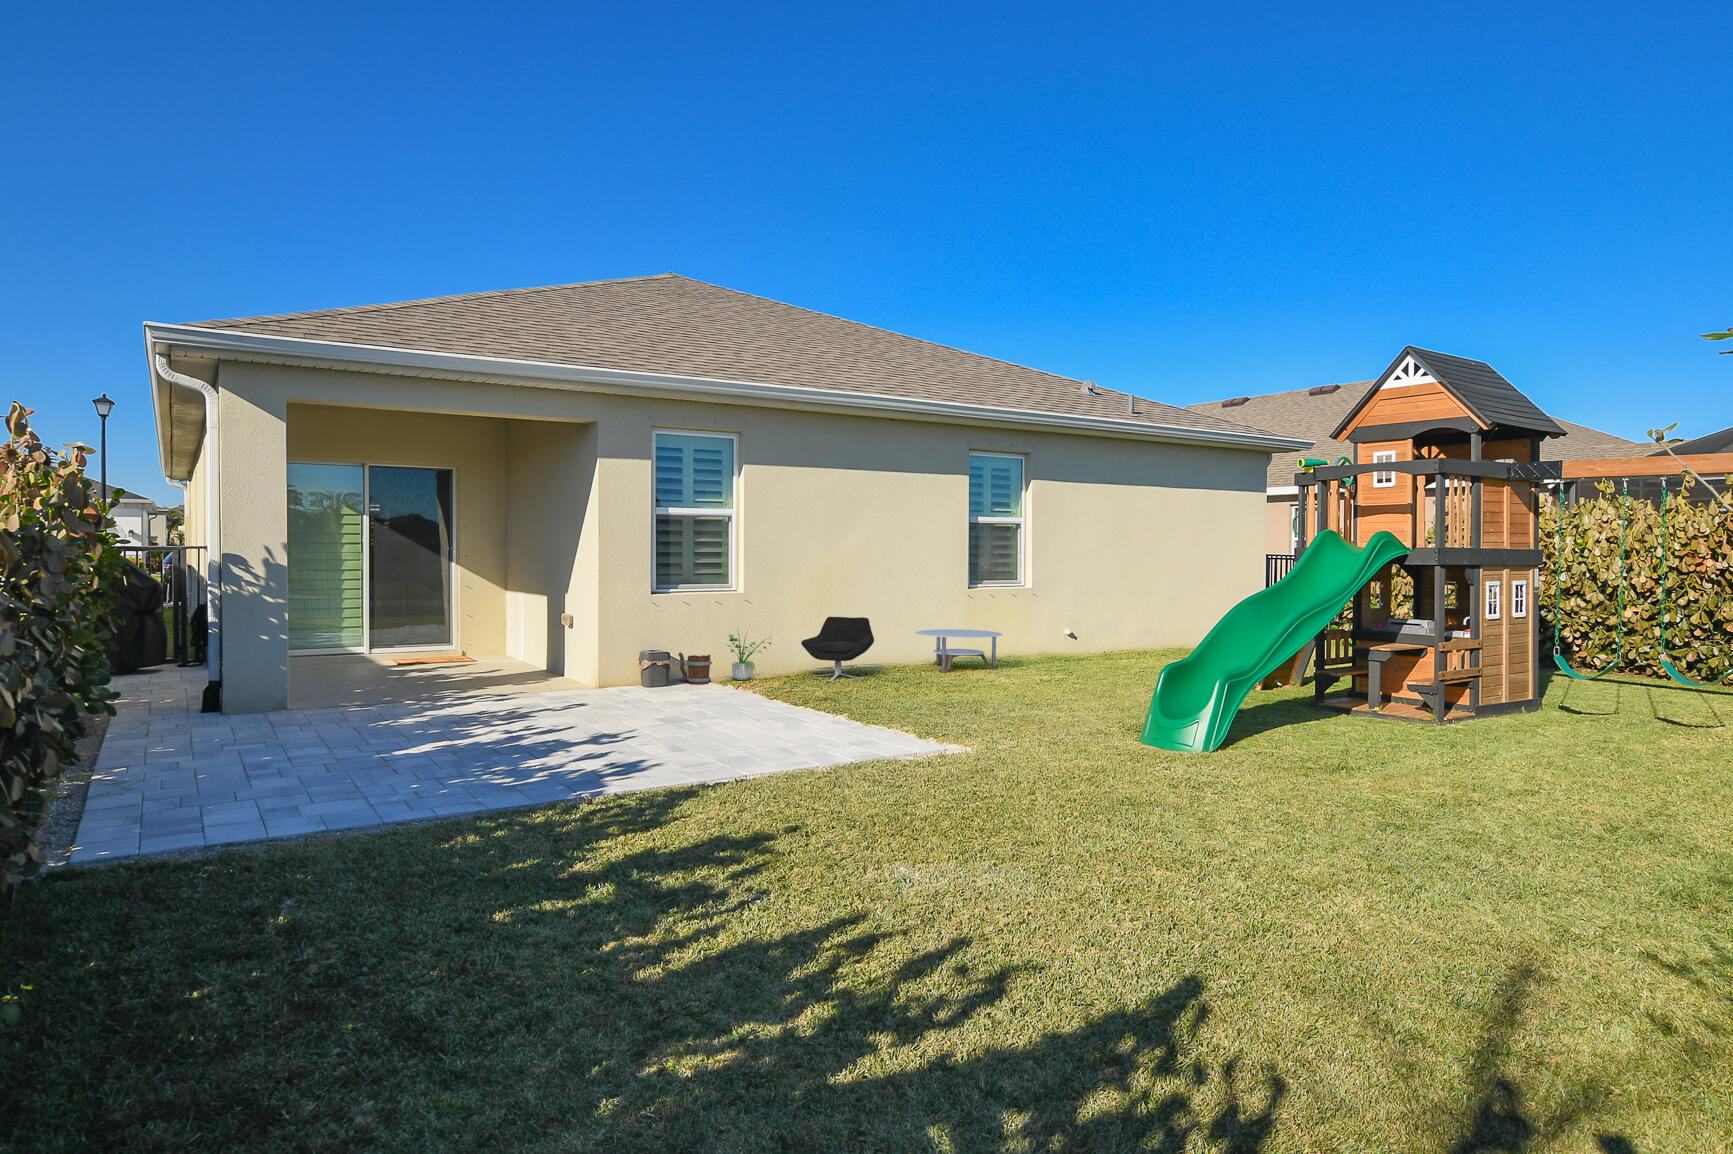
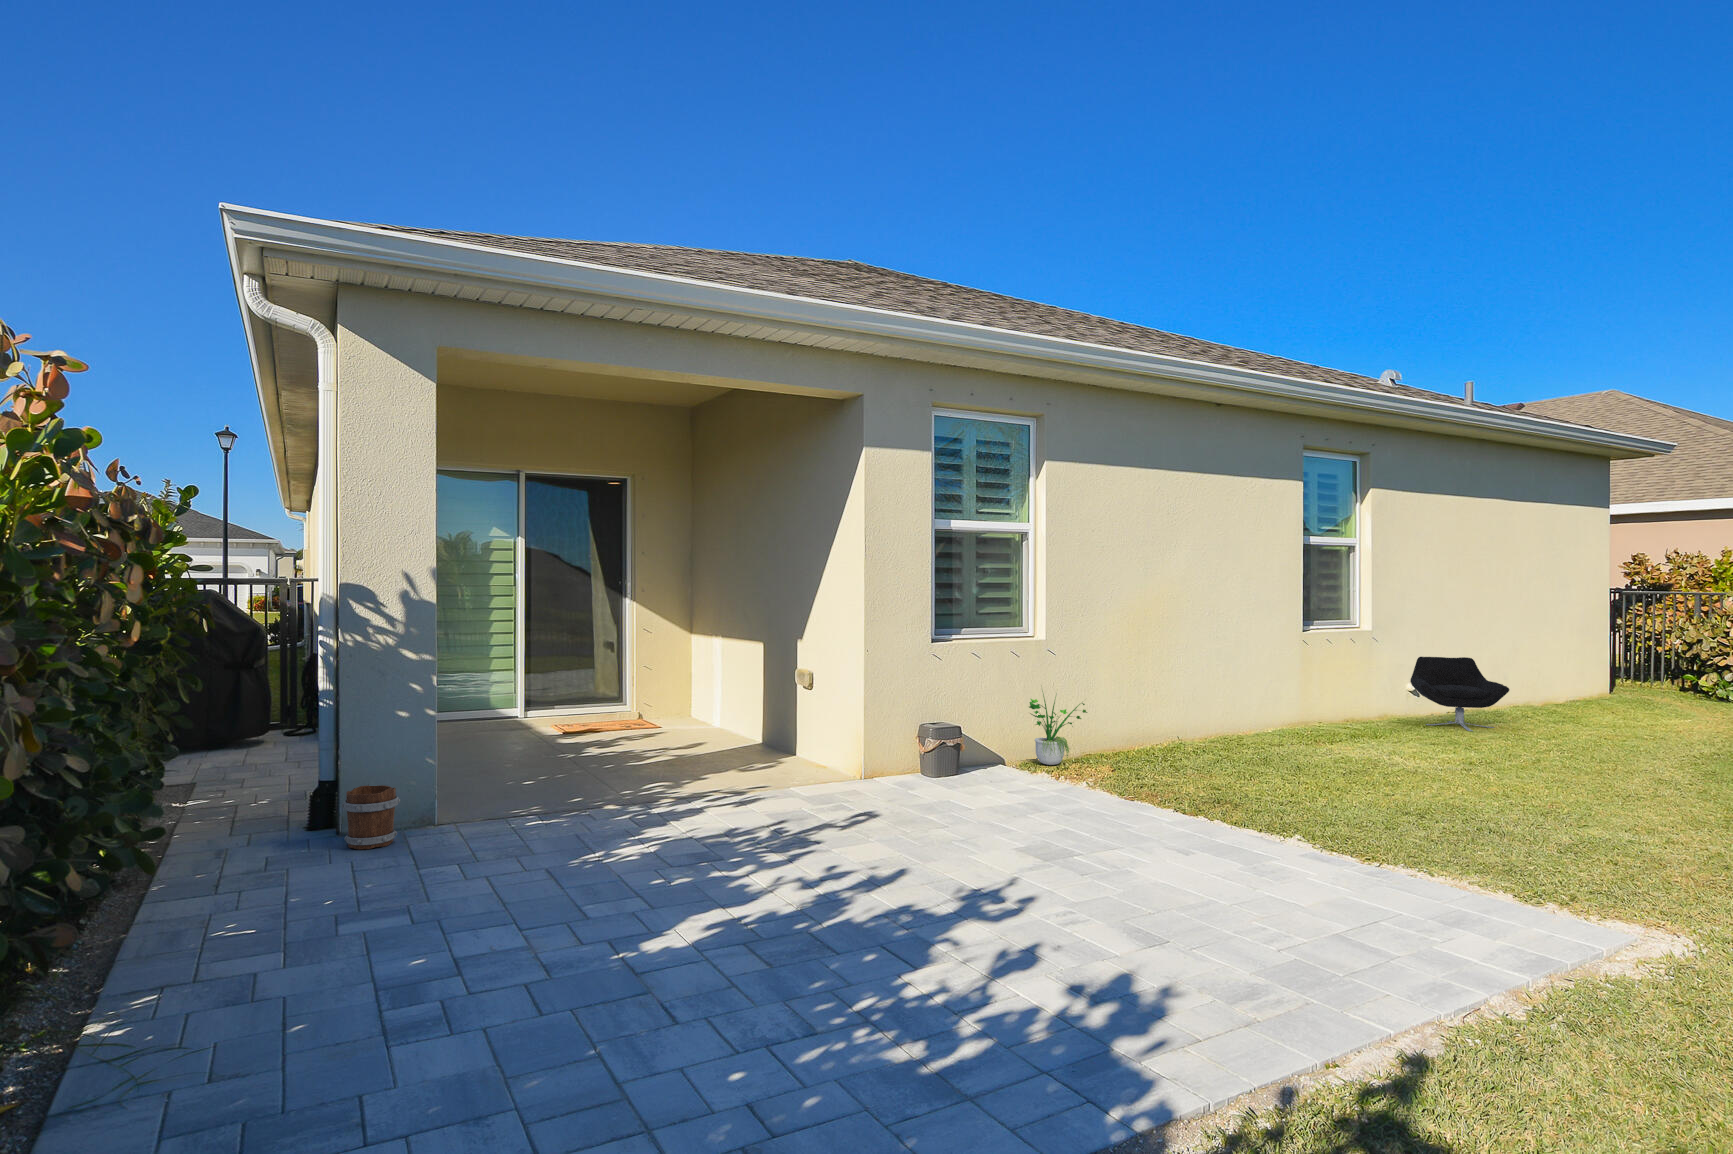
lounge chair: present [801,617,874,681] -> present [1410,657,1509,731]
round table: present [916,629,1002,672] -> none [1256,688,1389,751]
bucket: present [678,652,712,684] -> present [341,785,400,849]

